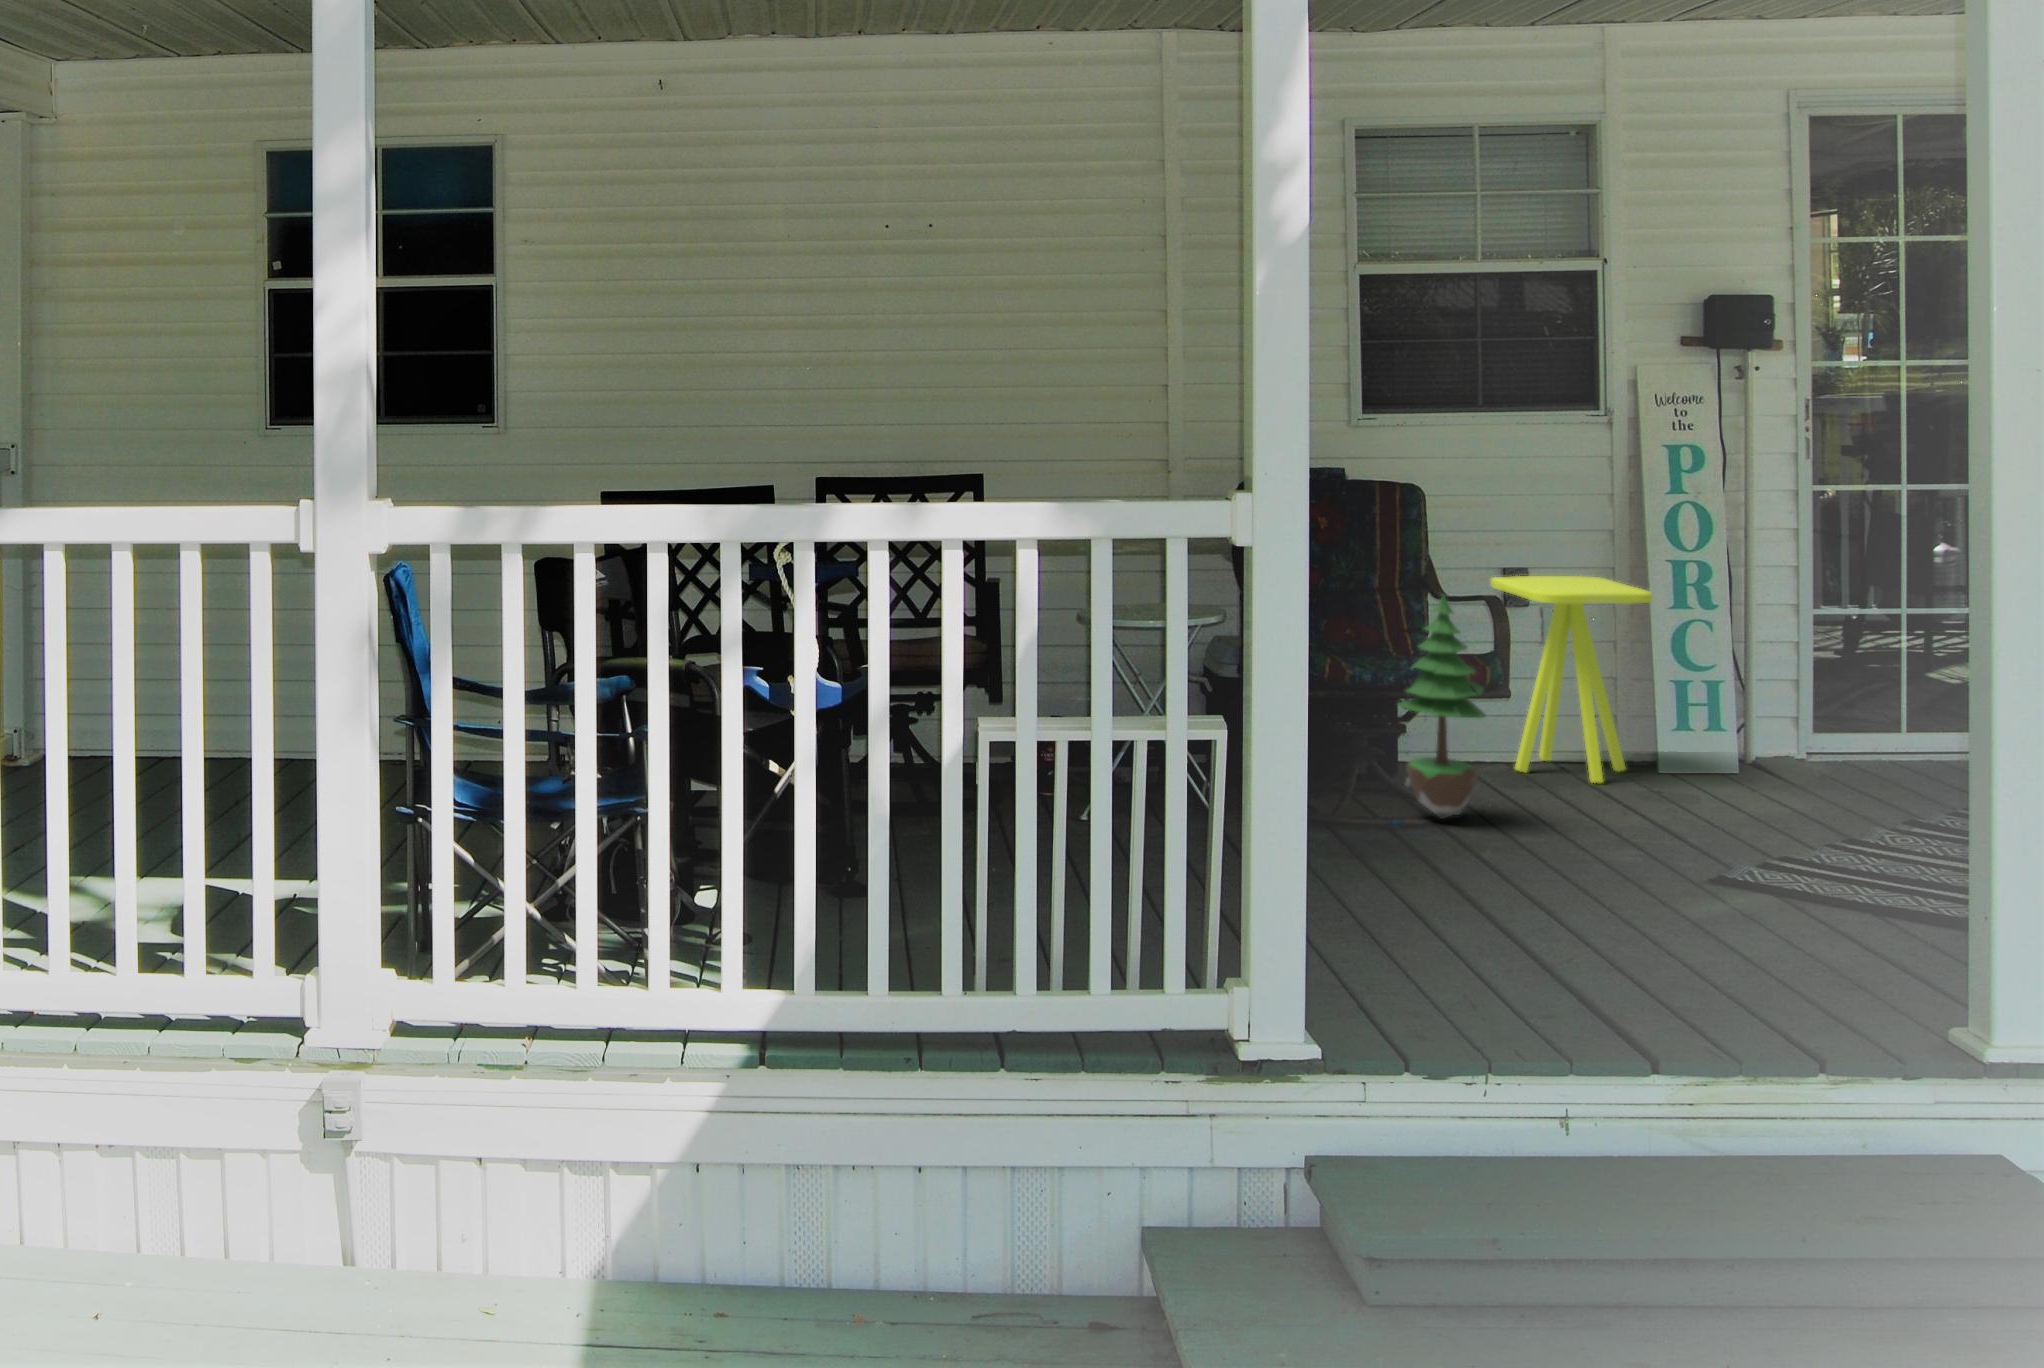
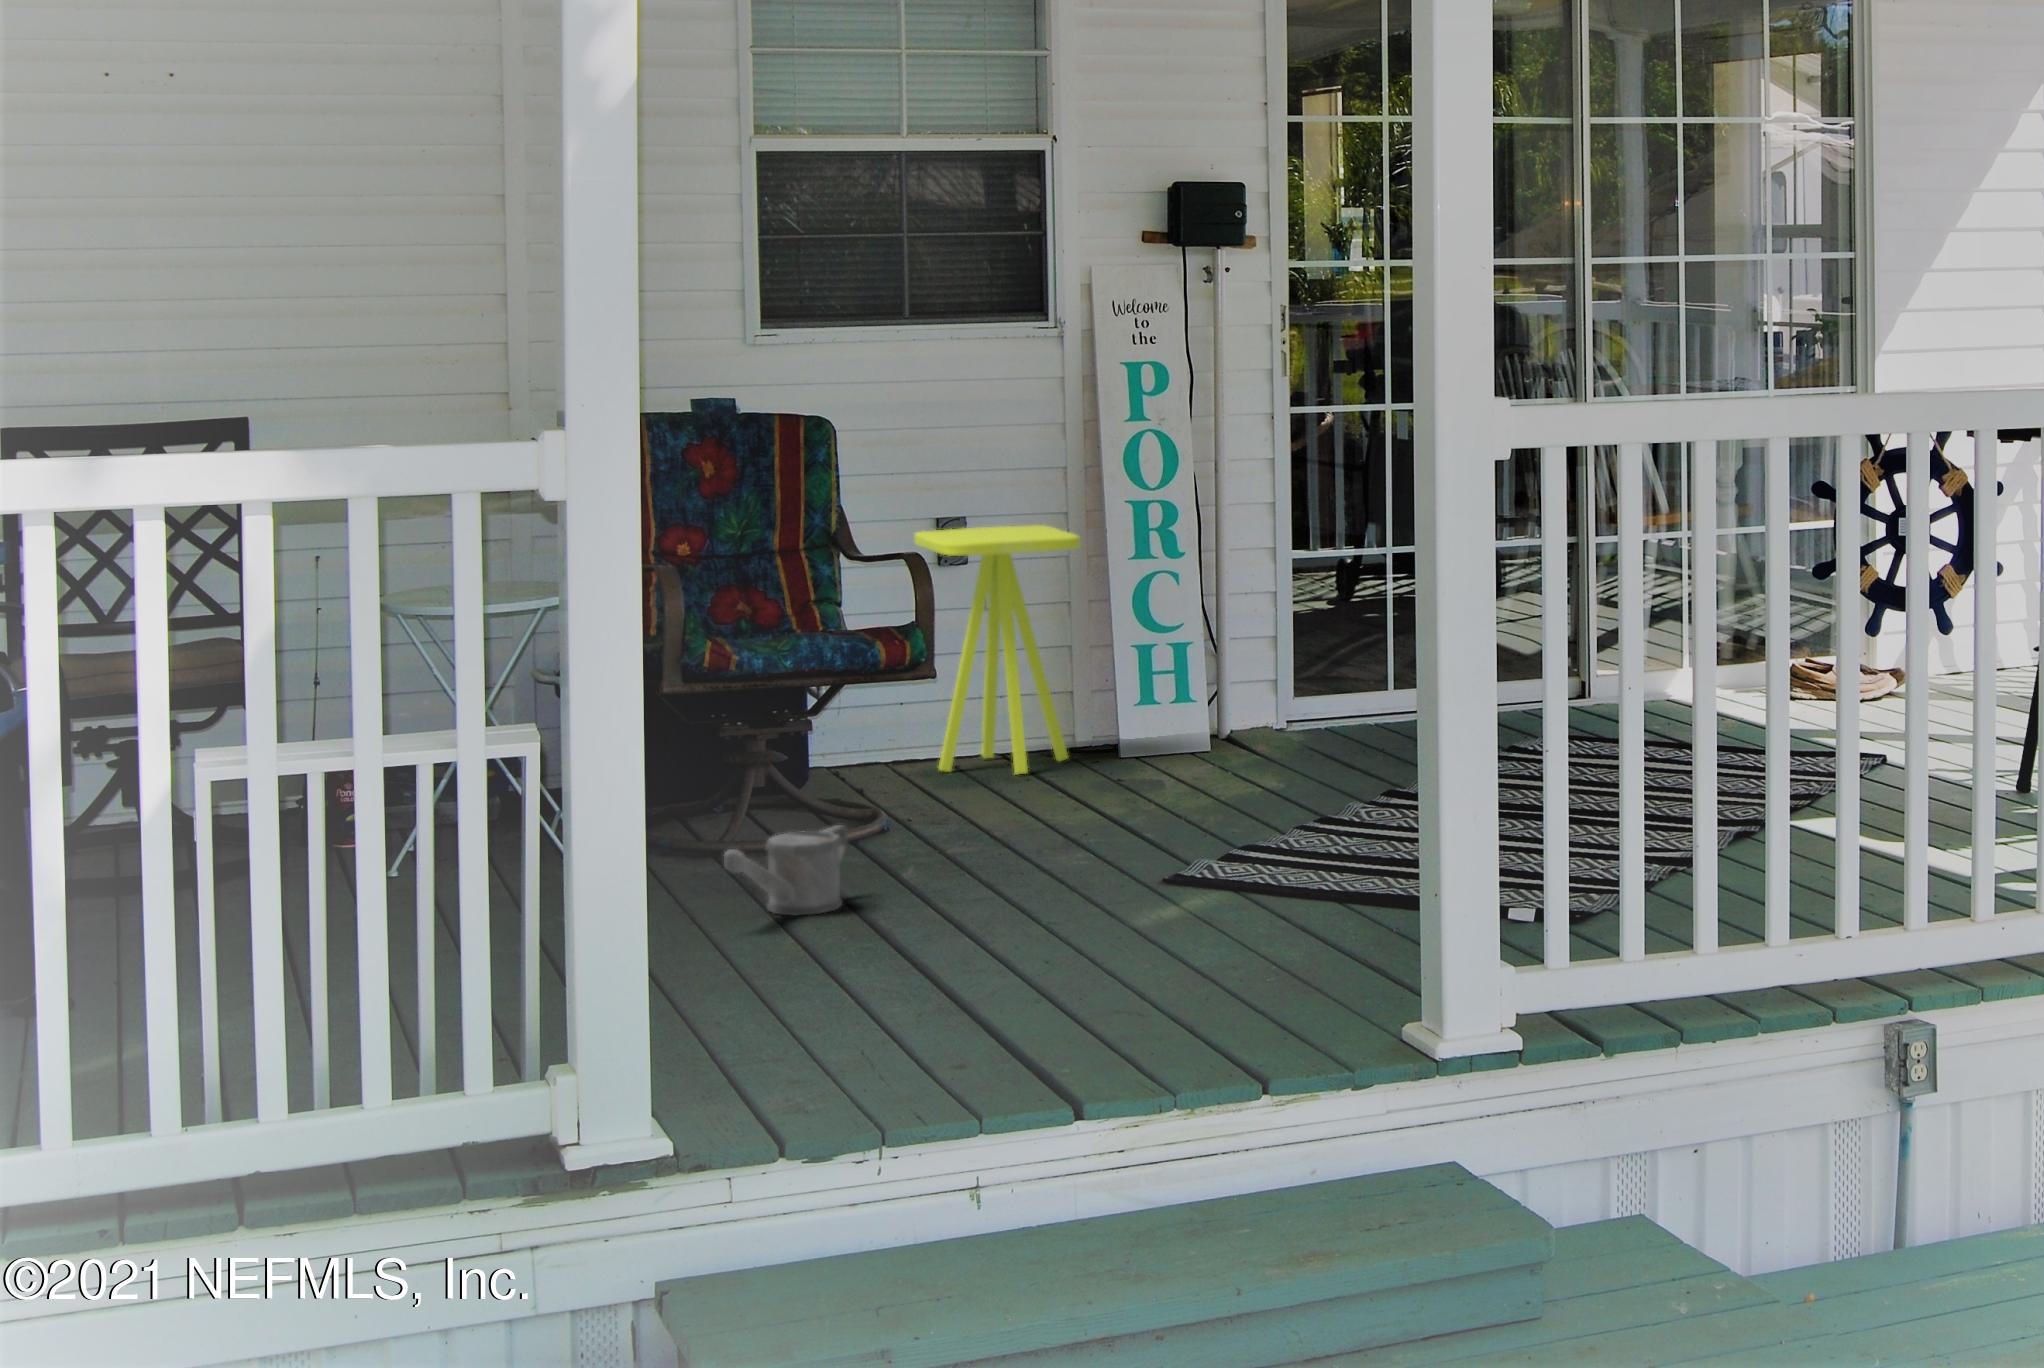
potted tree: present [1398,595,1486,819] -> none [737,542,841,824]
watering can: none [1509,858,1593,941] -> present [724,825,847,916]

